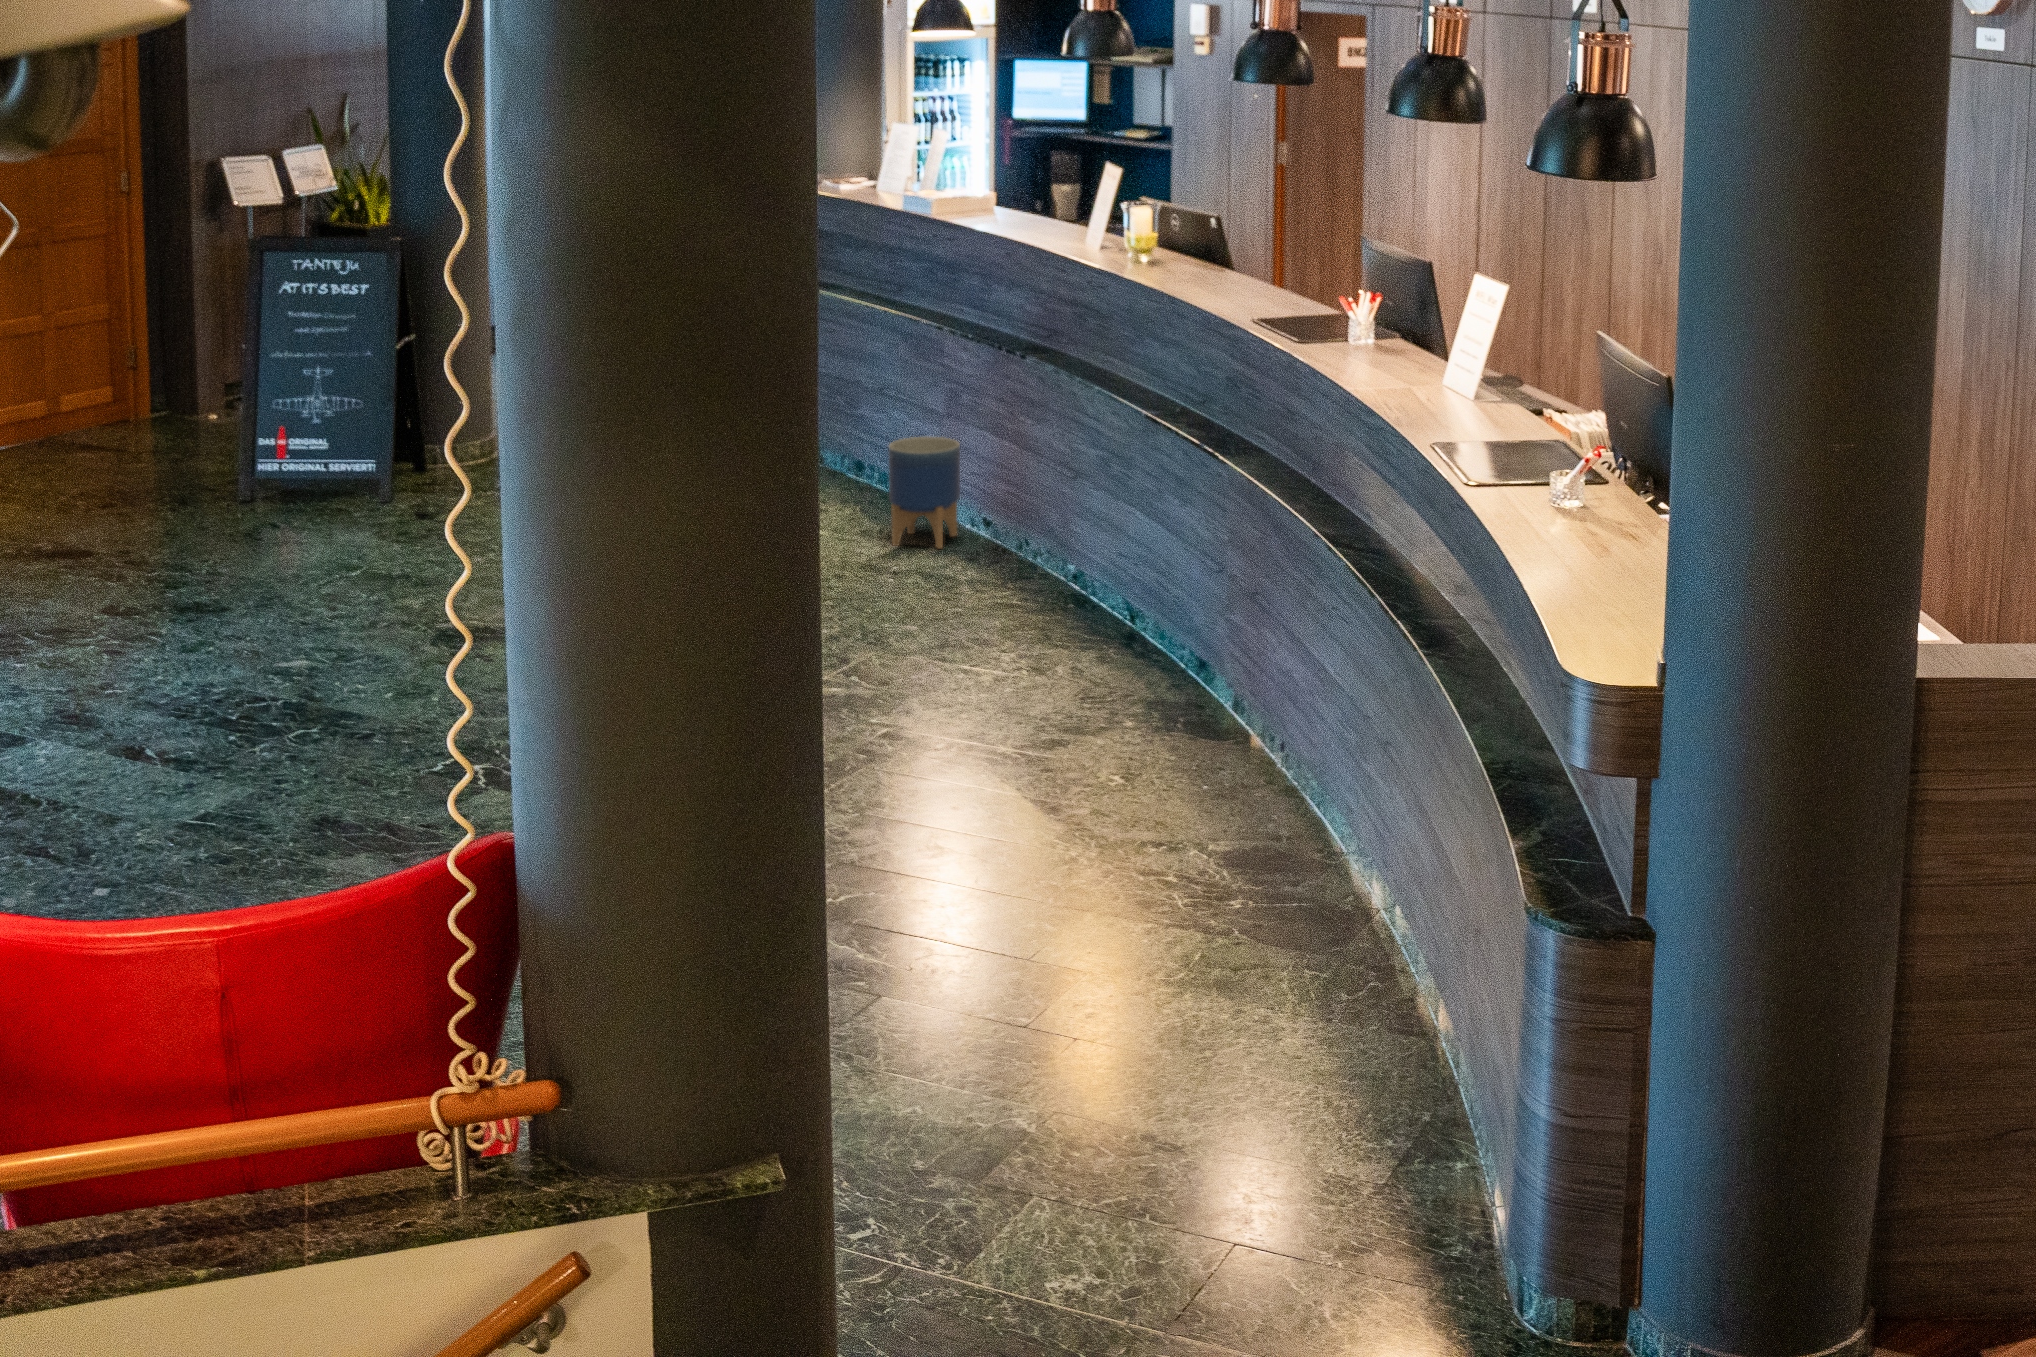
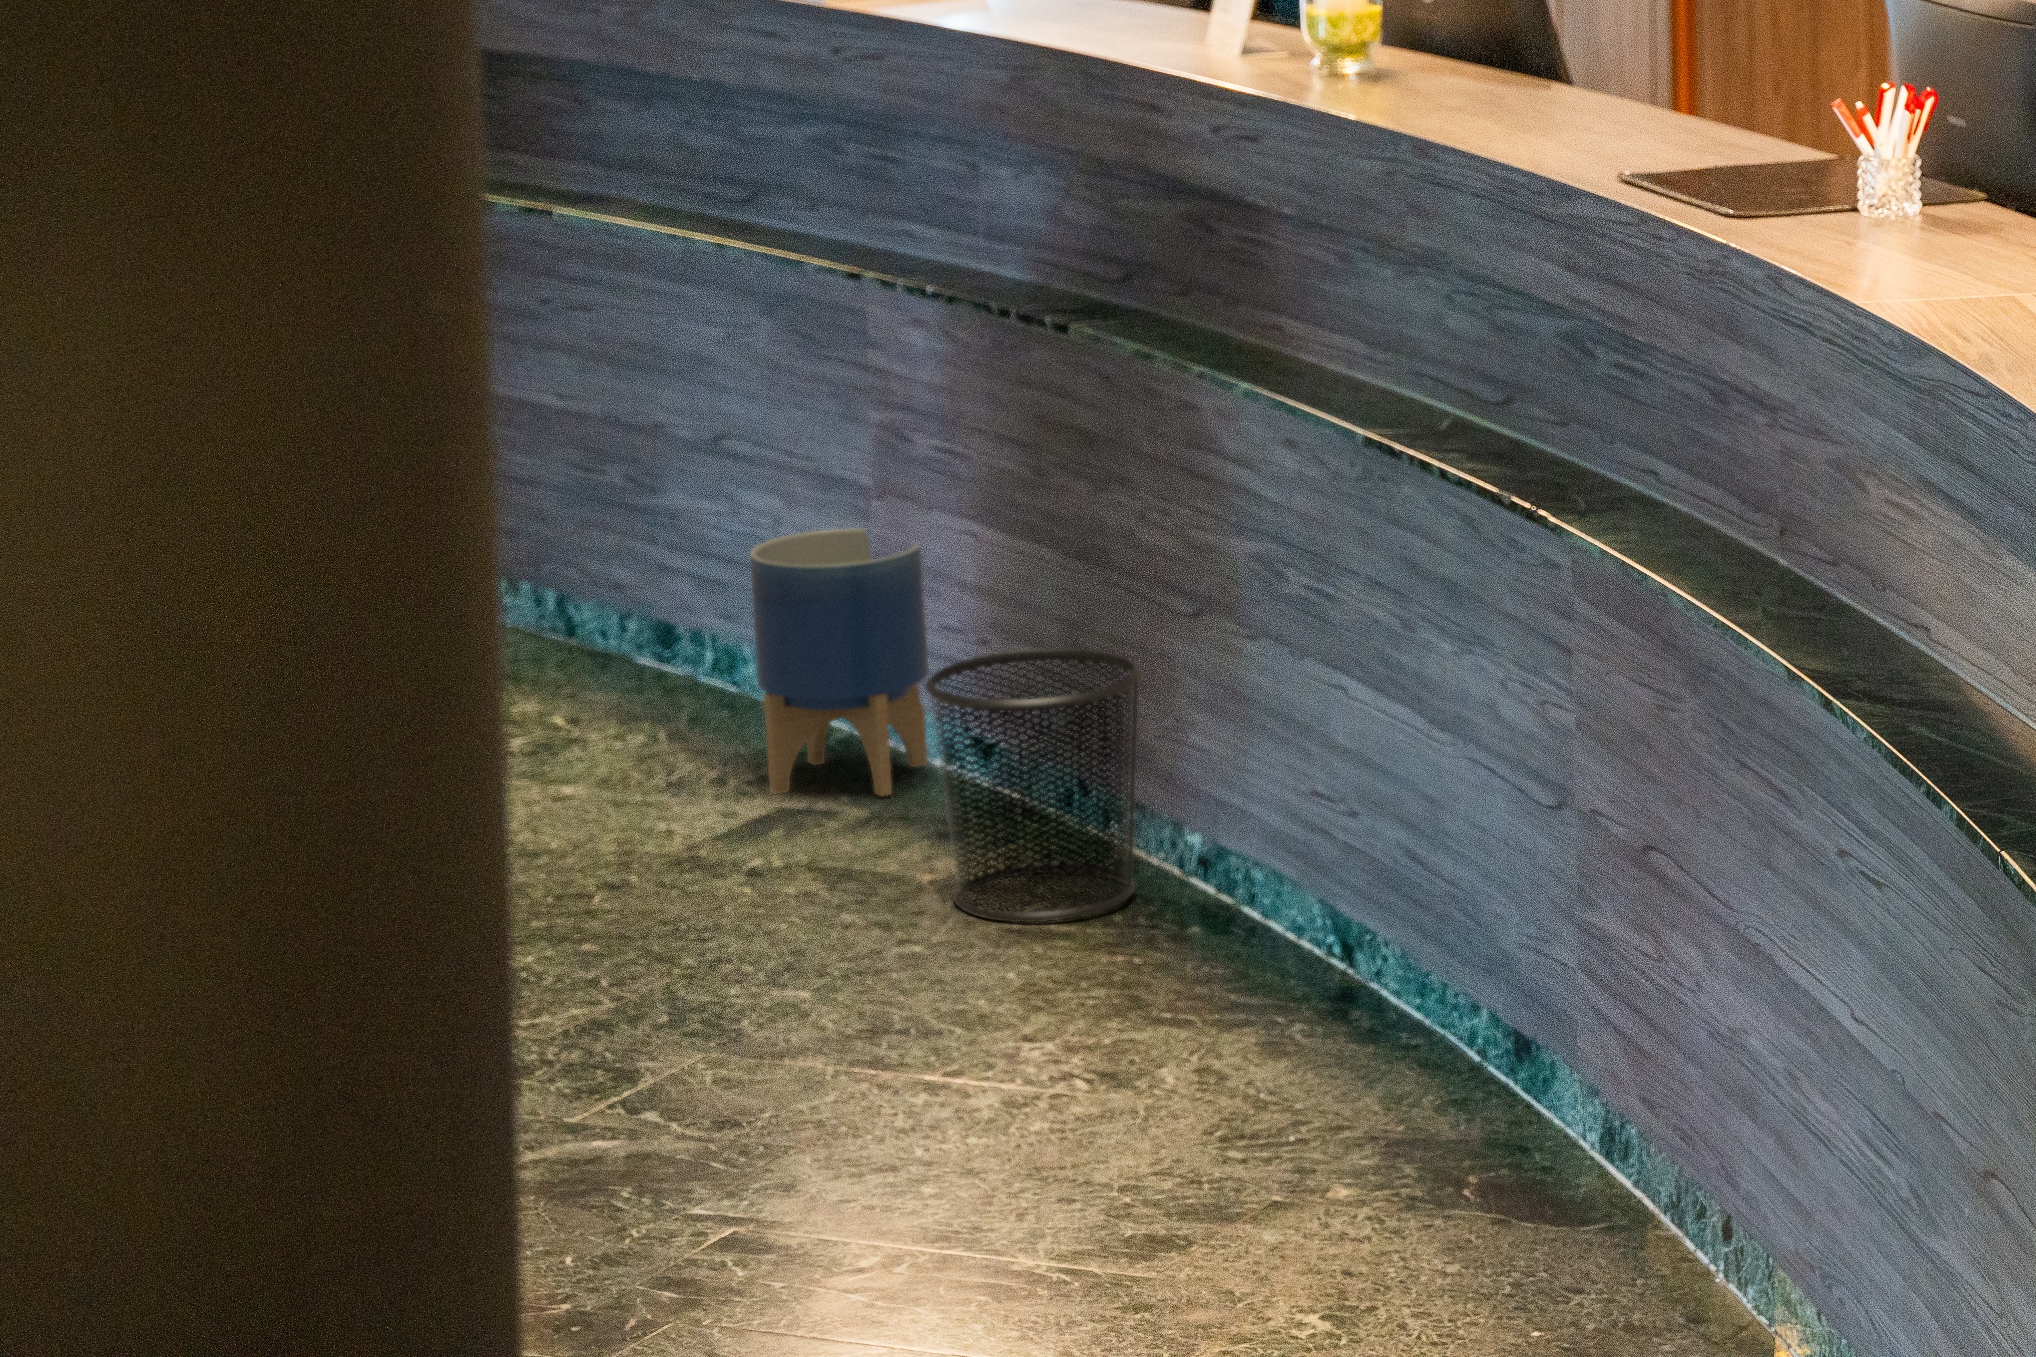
waste bin: none [963,492,1052,605] -> present [926,649,1141,922]

